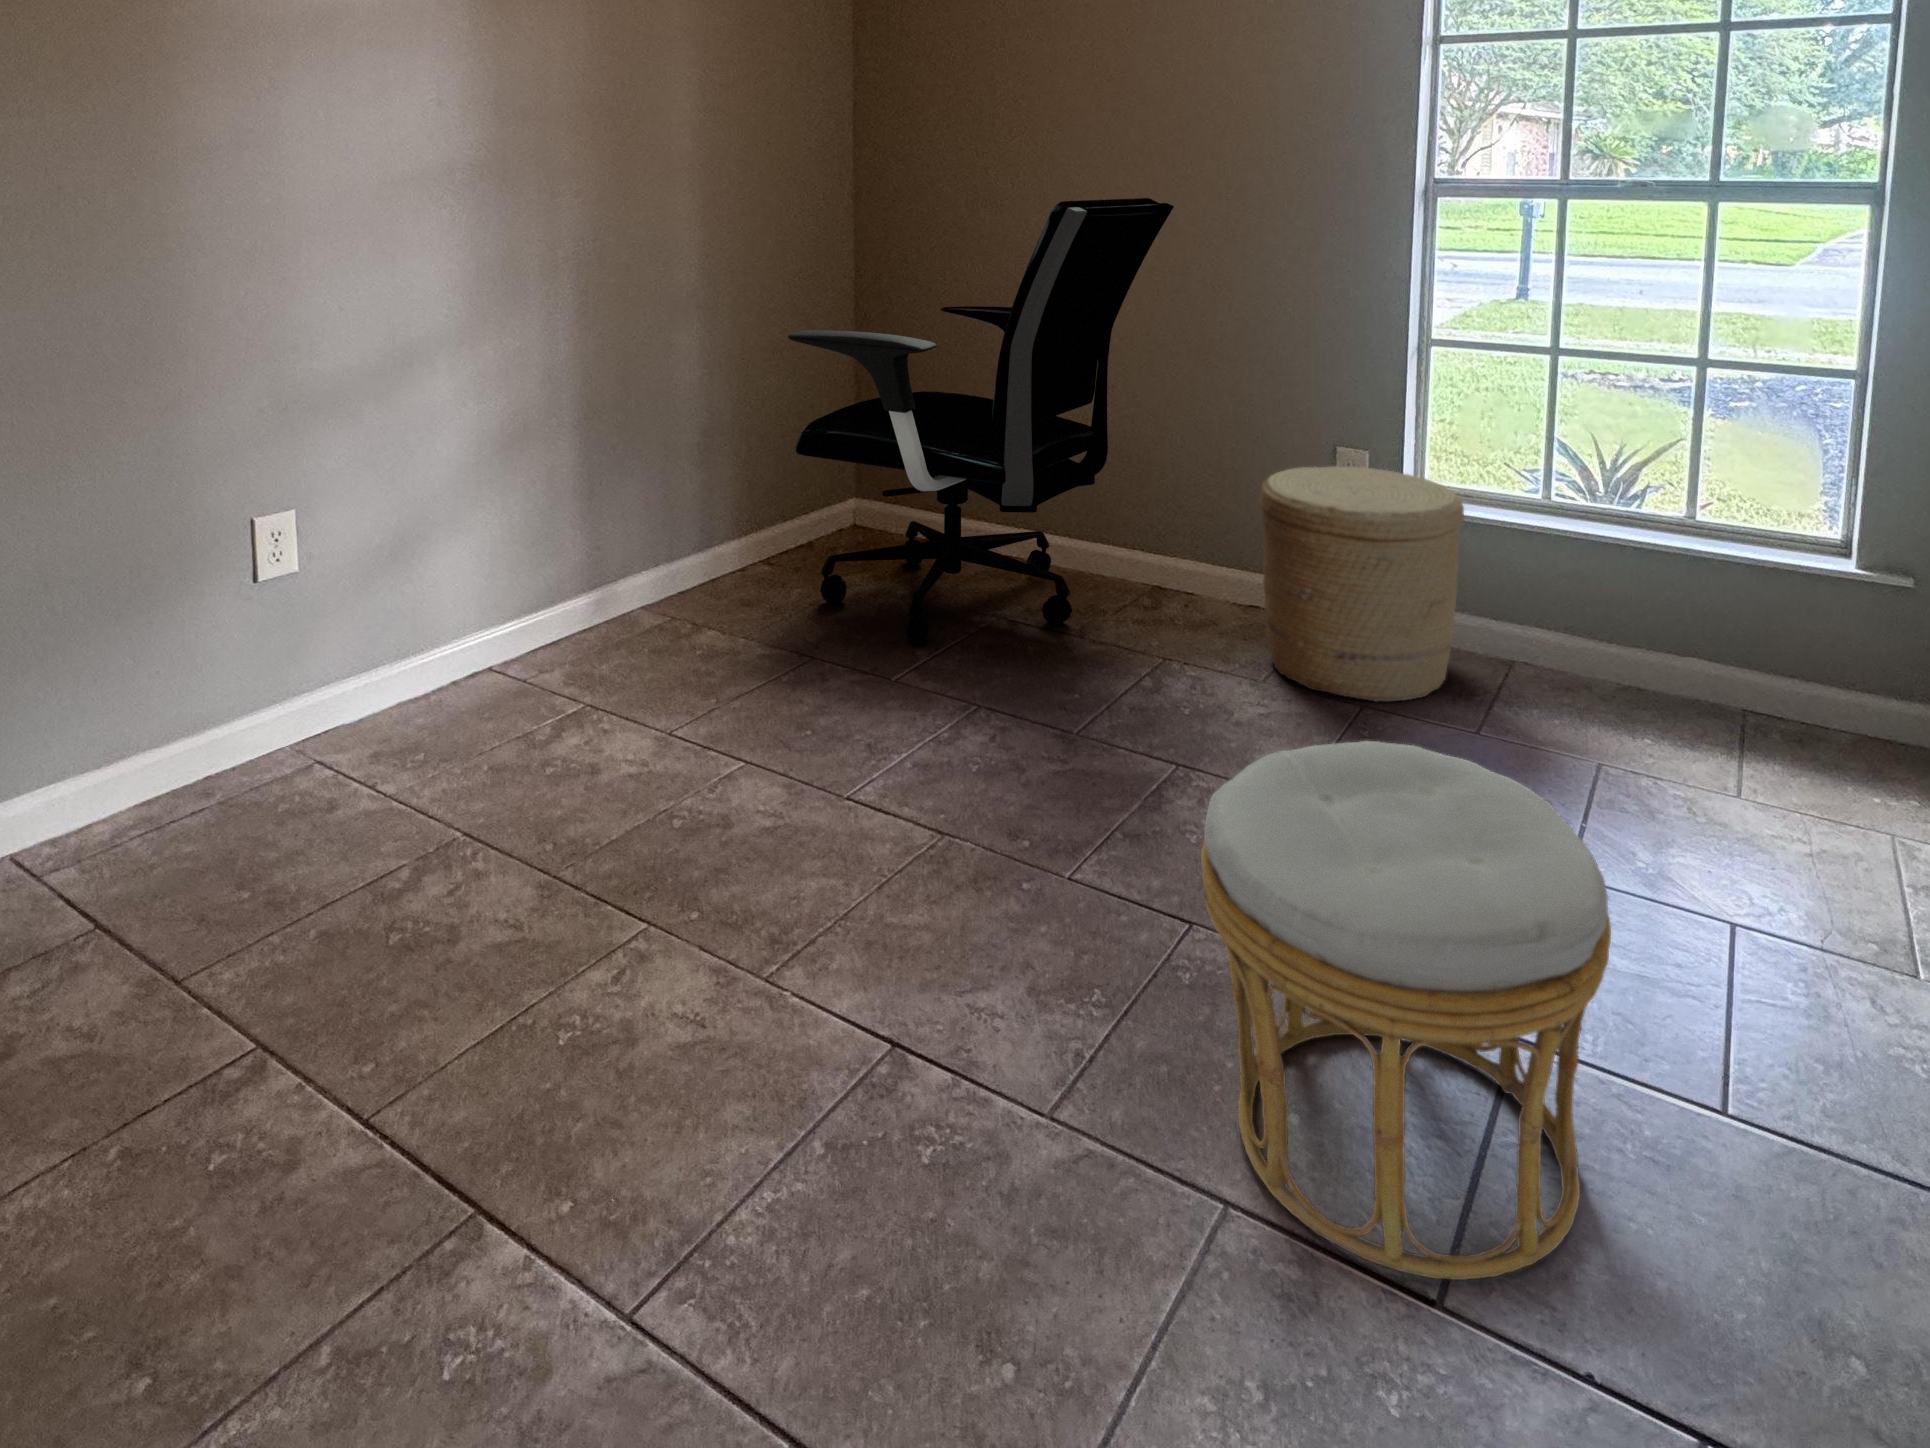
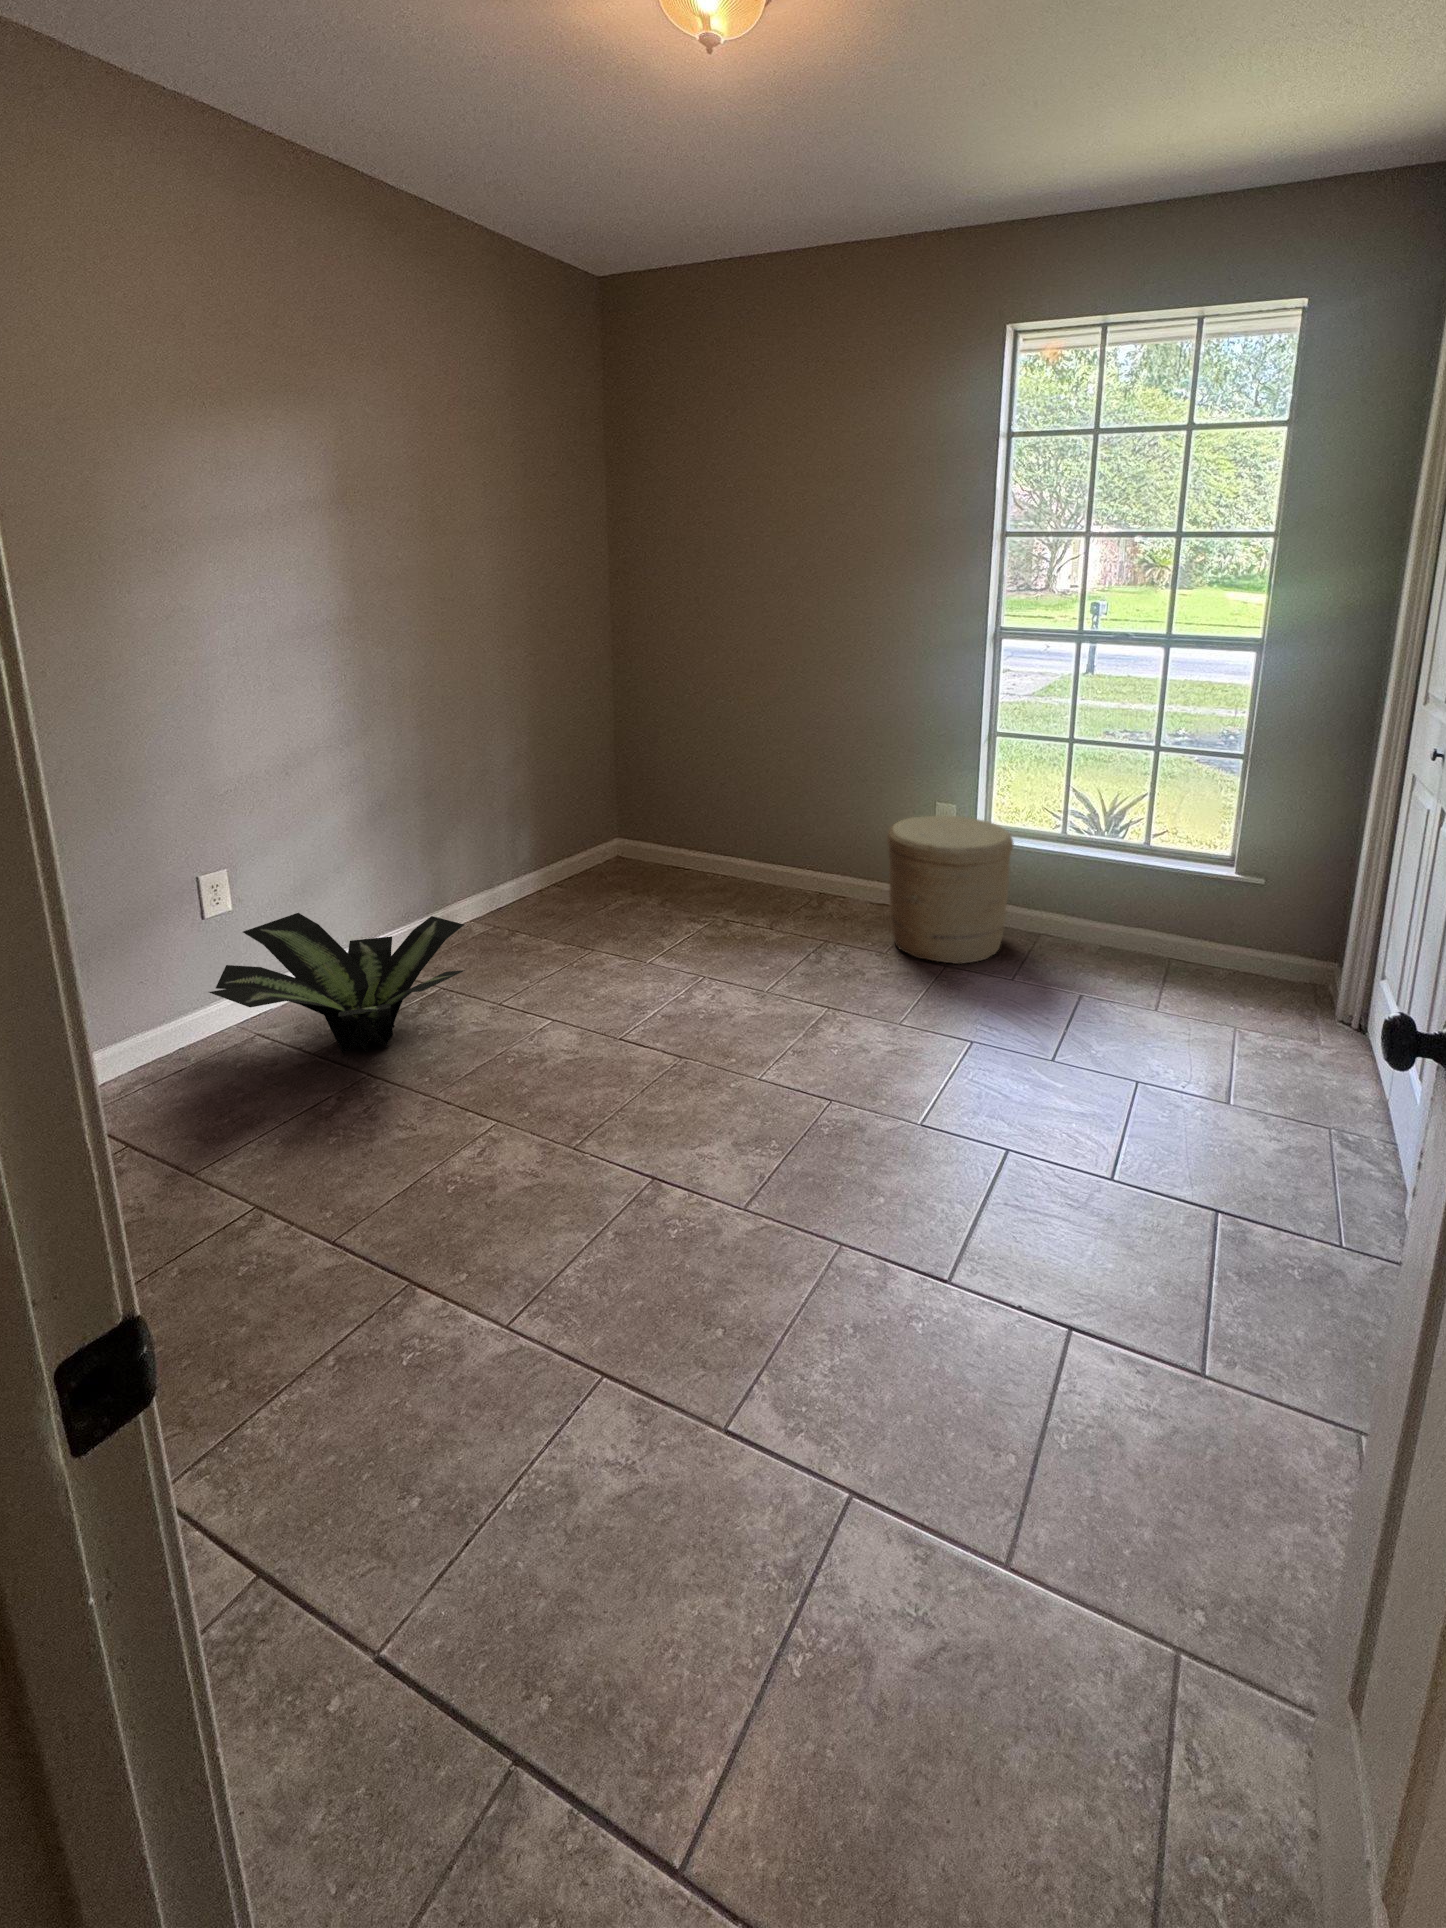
office chair: present [788,198,1174,645] -> none [568,637,834,940]
potted plant: none [243,578,626,796] -> present [209,913,465,1053]
ottoman: present [1201,741,1611,1280] -> none [829,993,1045,1268]

